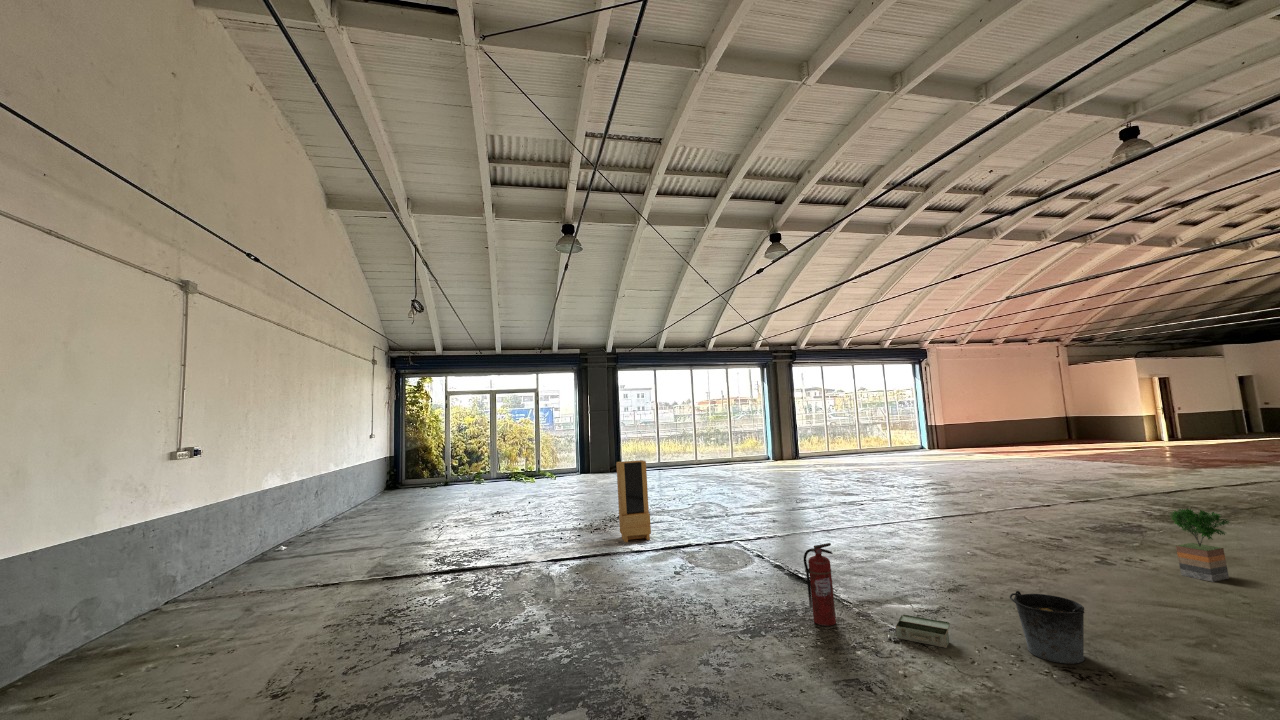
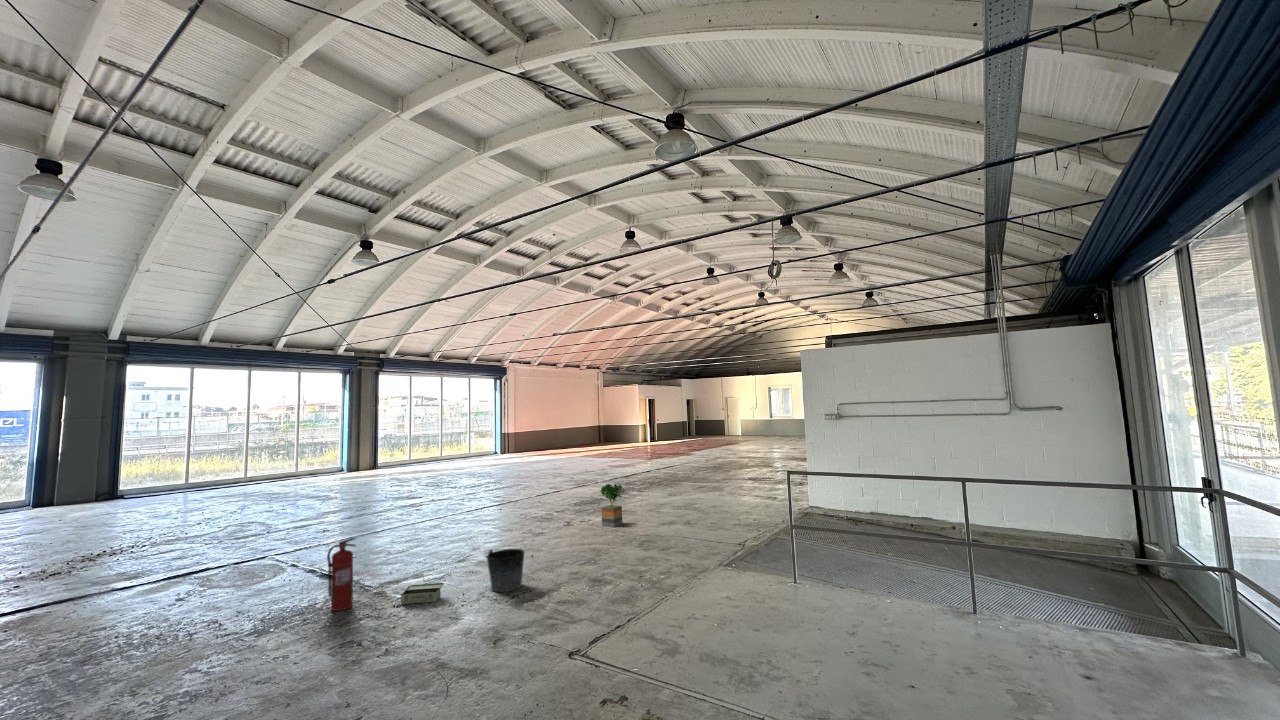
storage cabinet: present [616,460,651,542] -> none [97,480,153,584]

